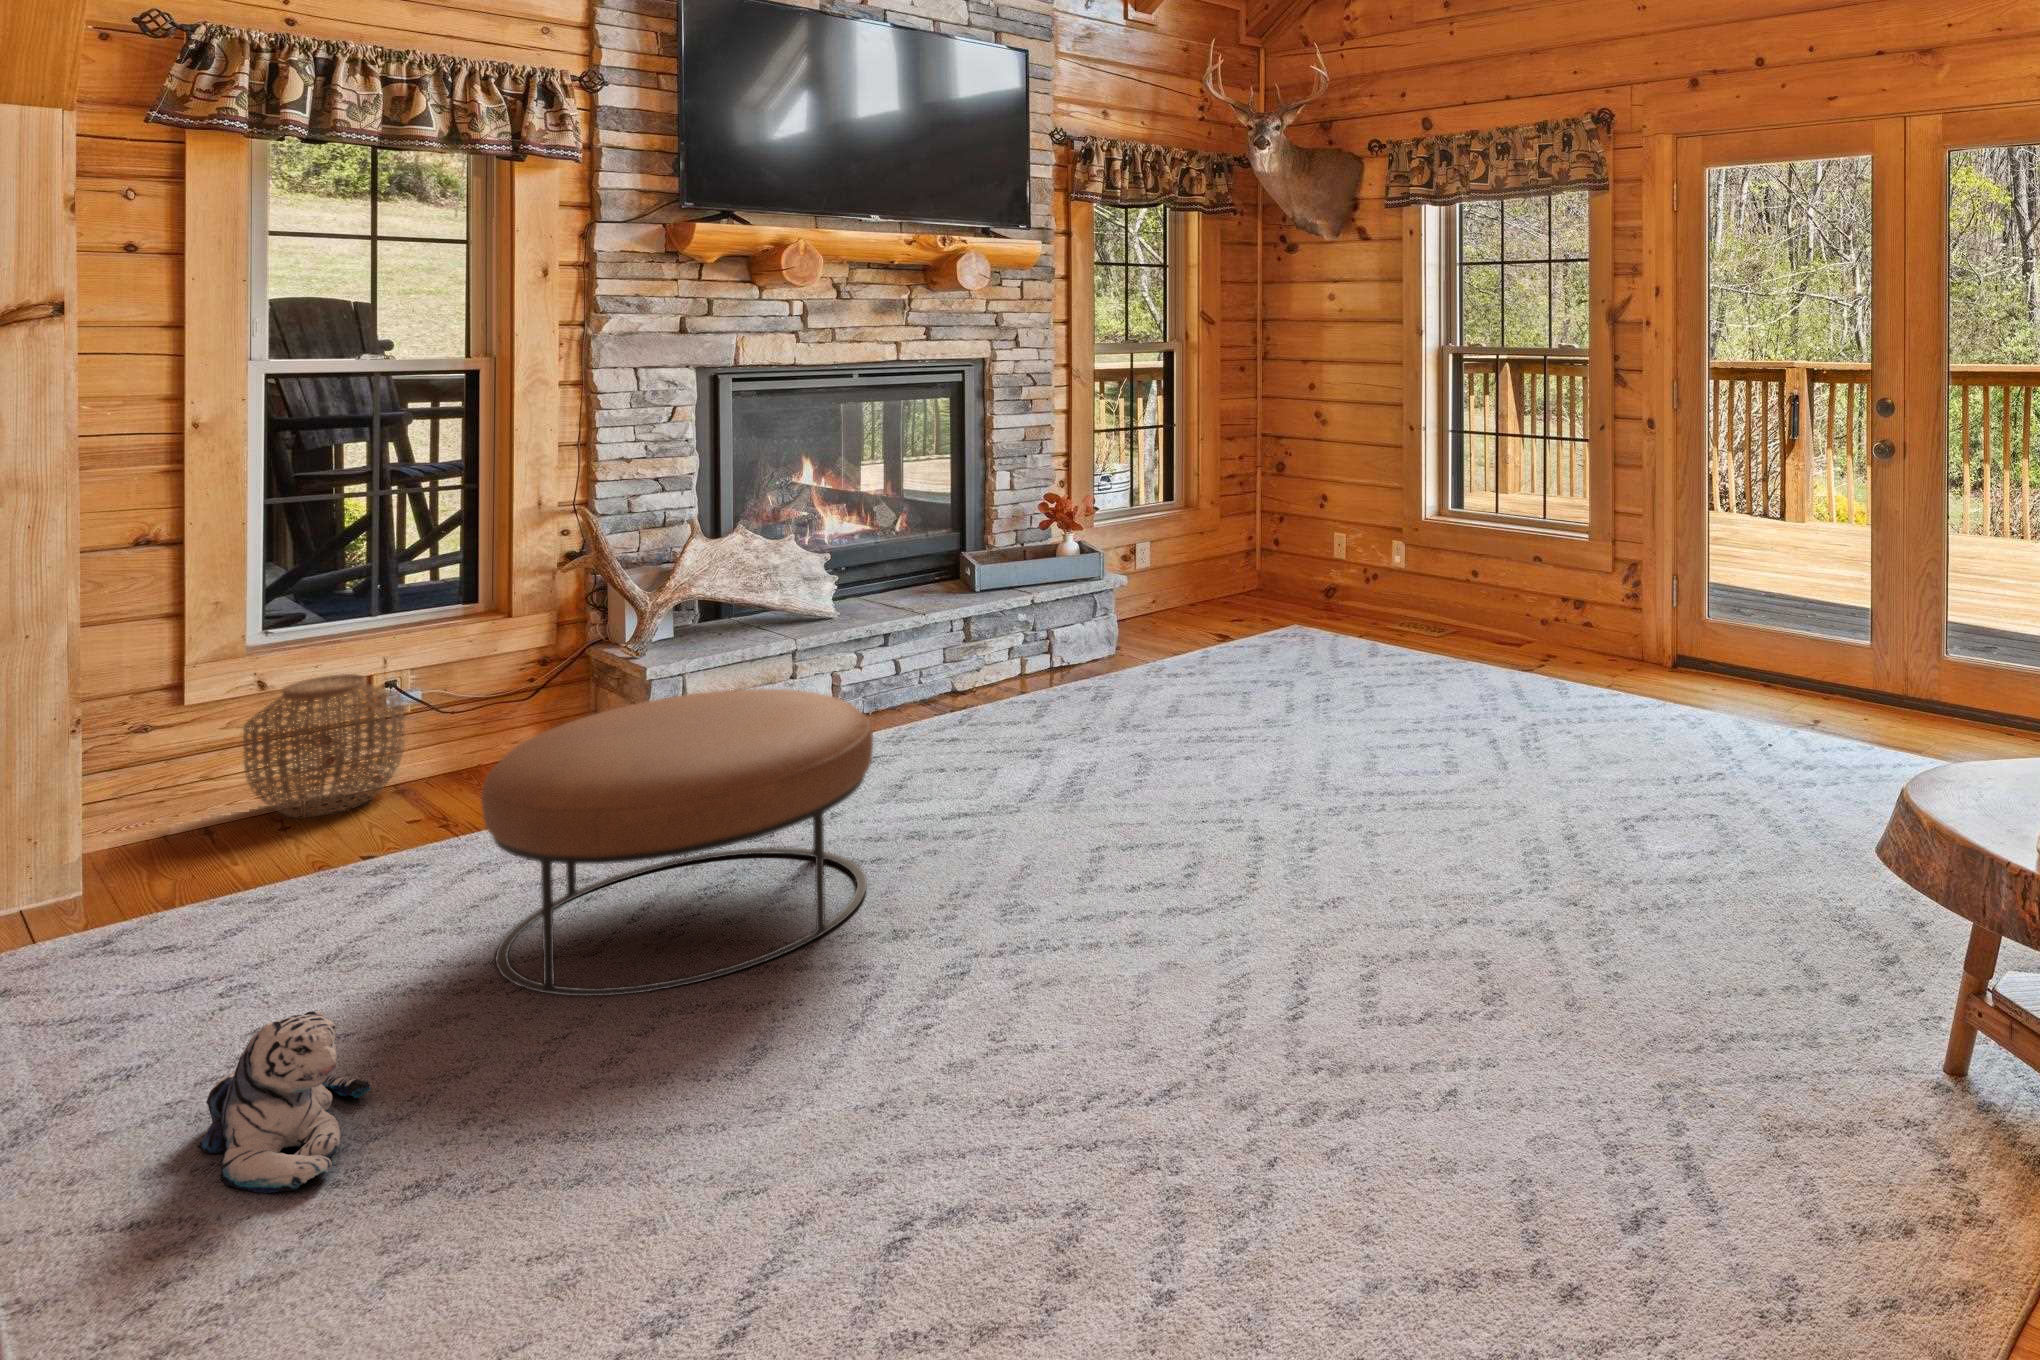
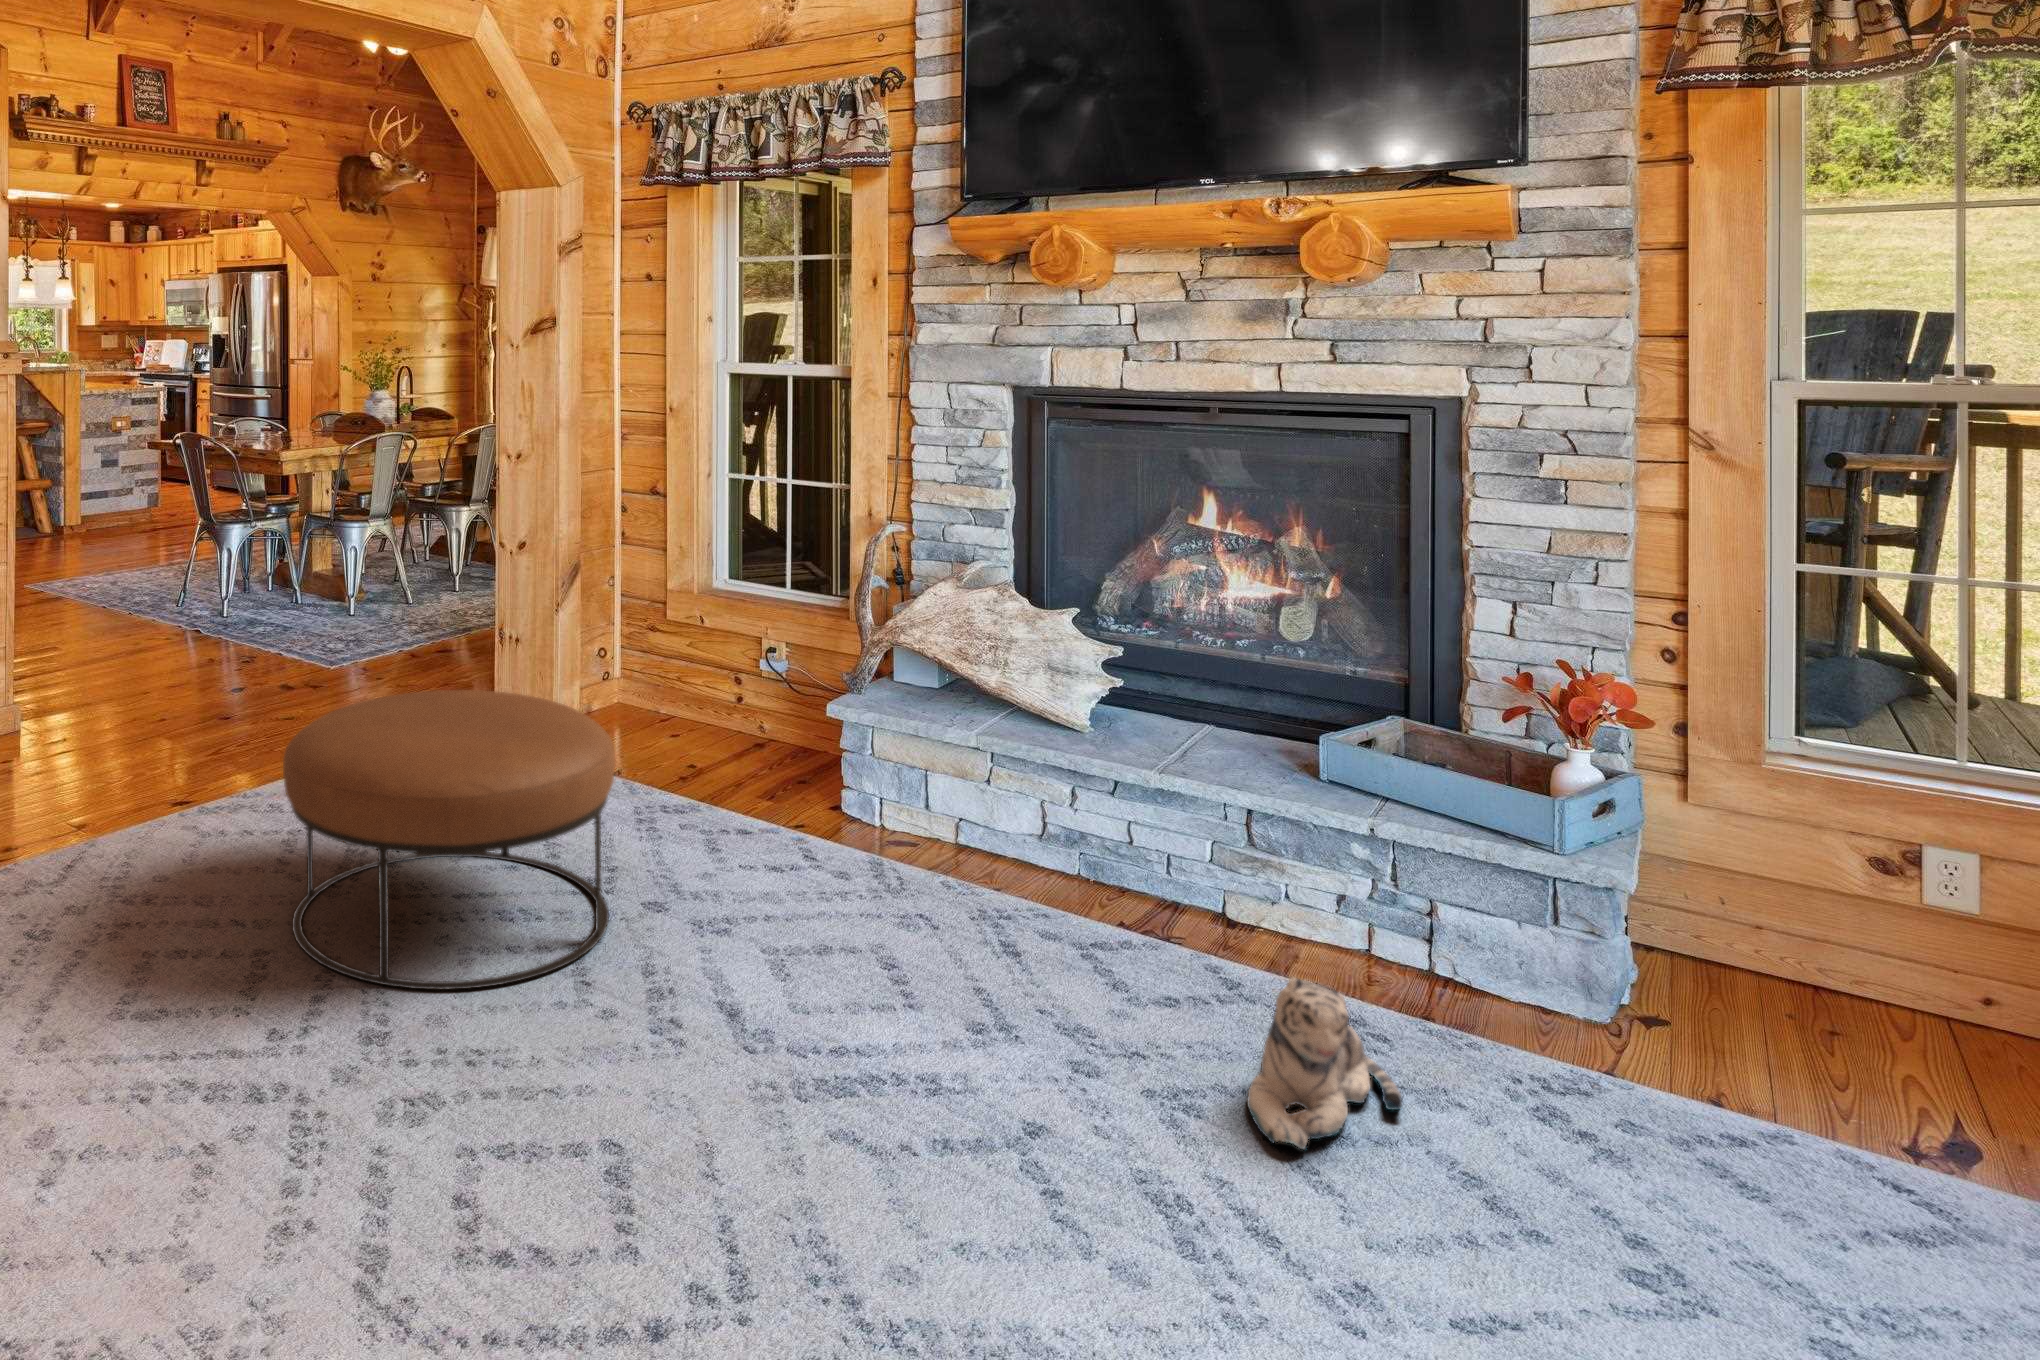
woven basket: present [243,674,404,818] -> none [643,627,745,745]
plush toy: present [197,1011,371,1193] -> present [1247,978,1402,1149]

